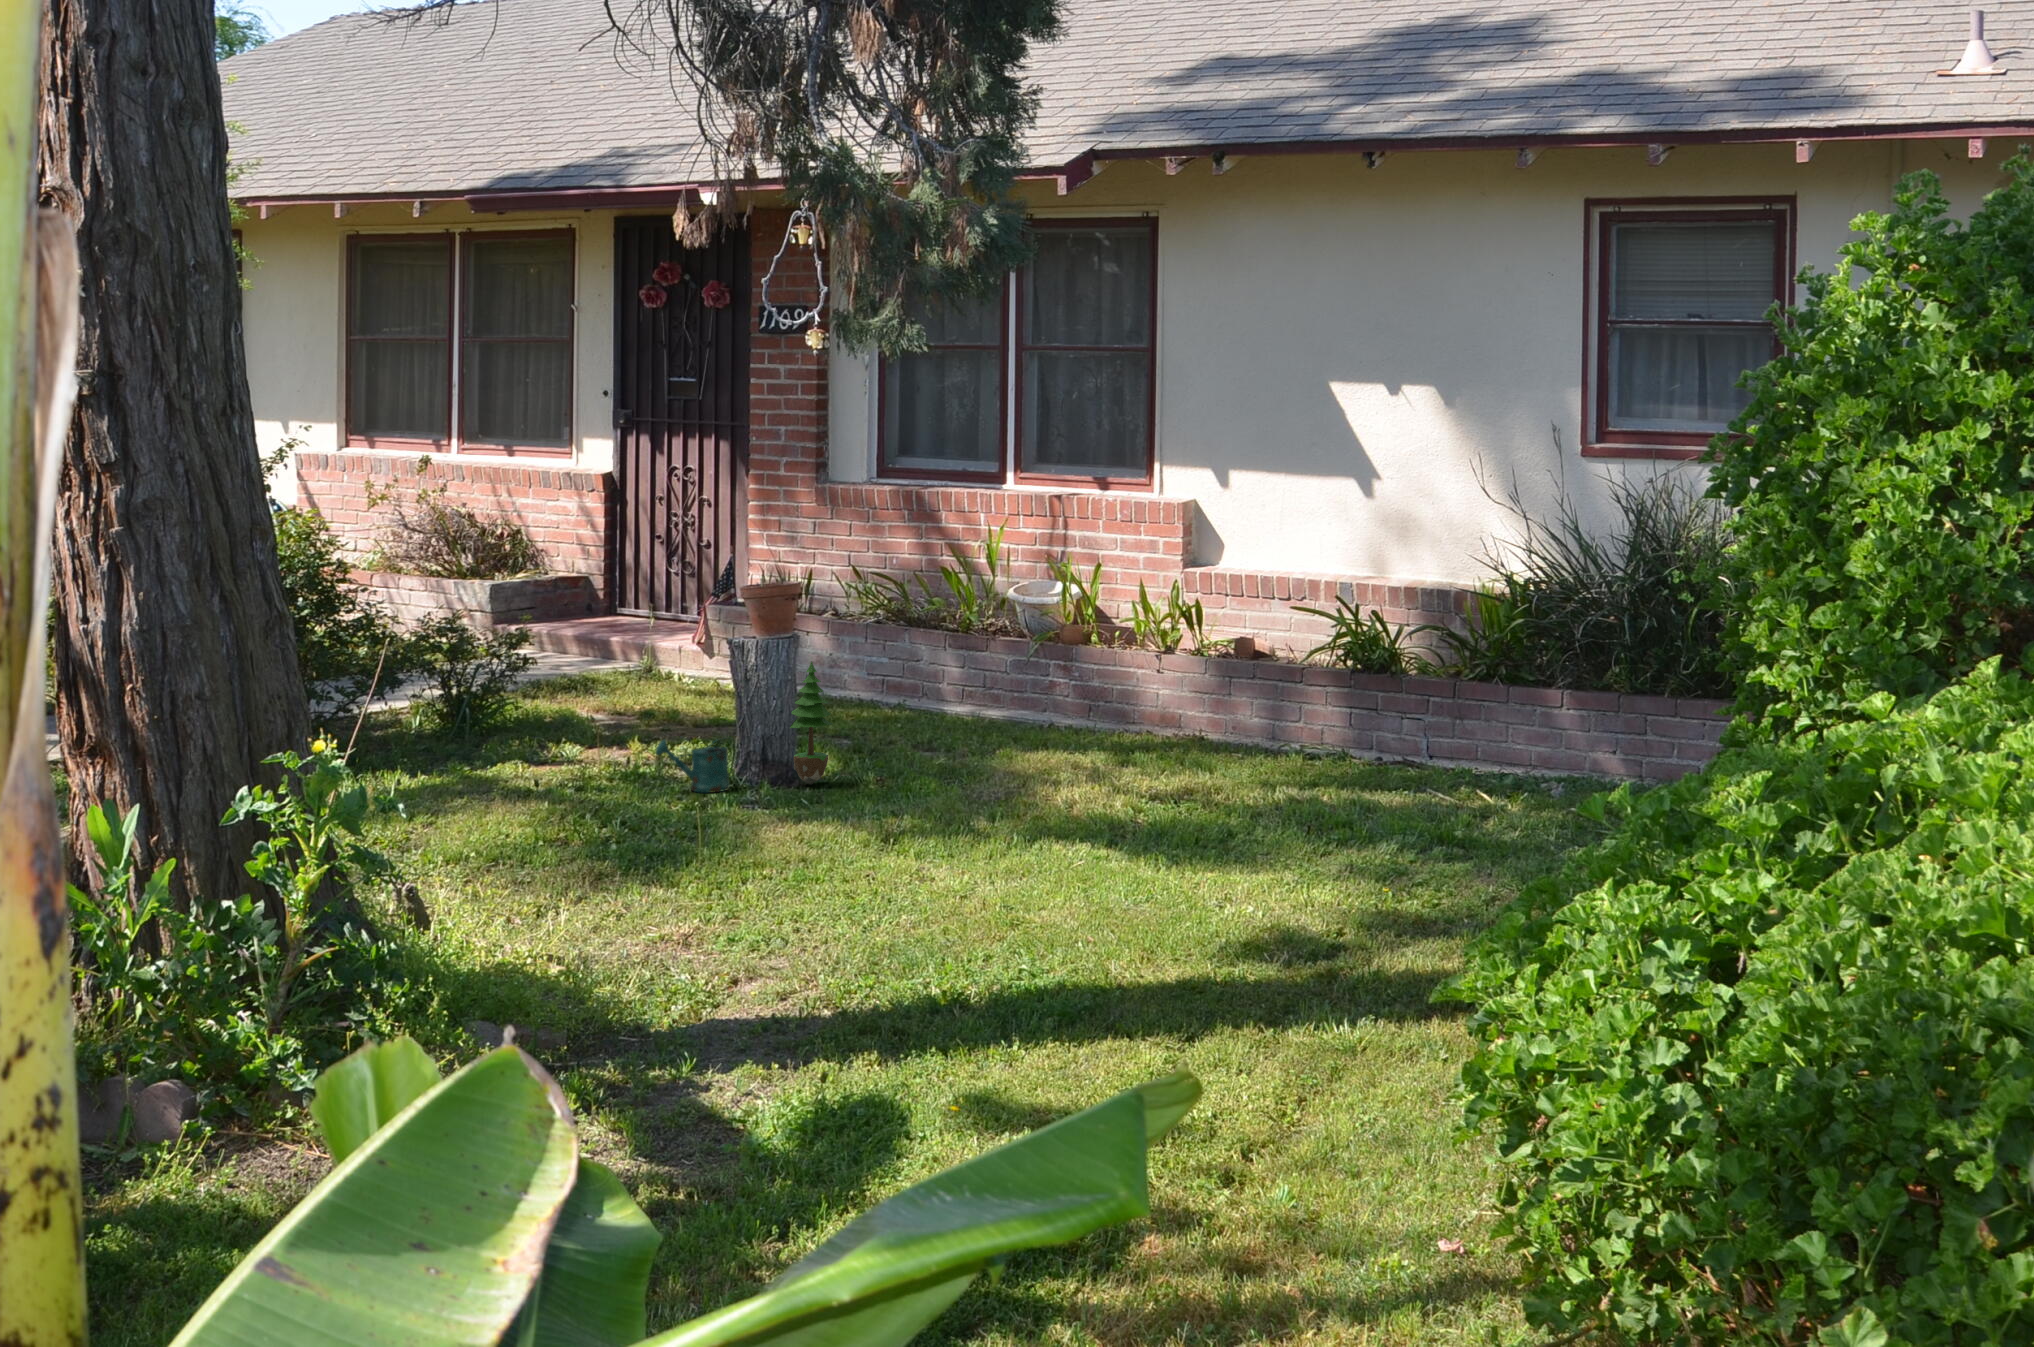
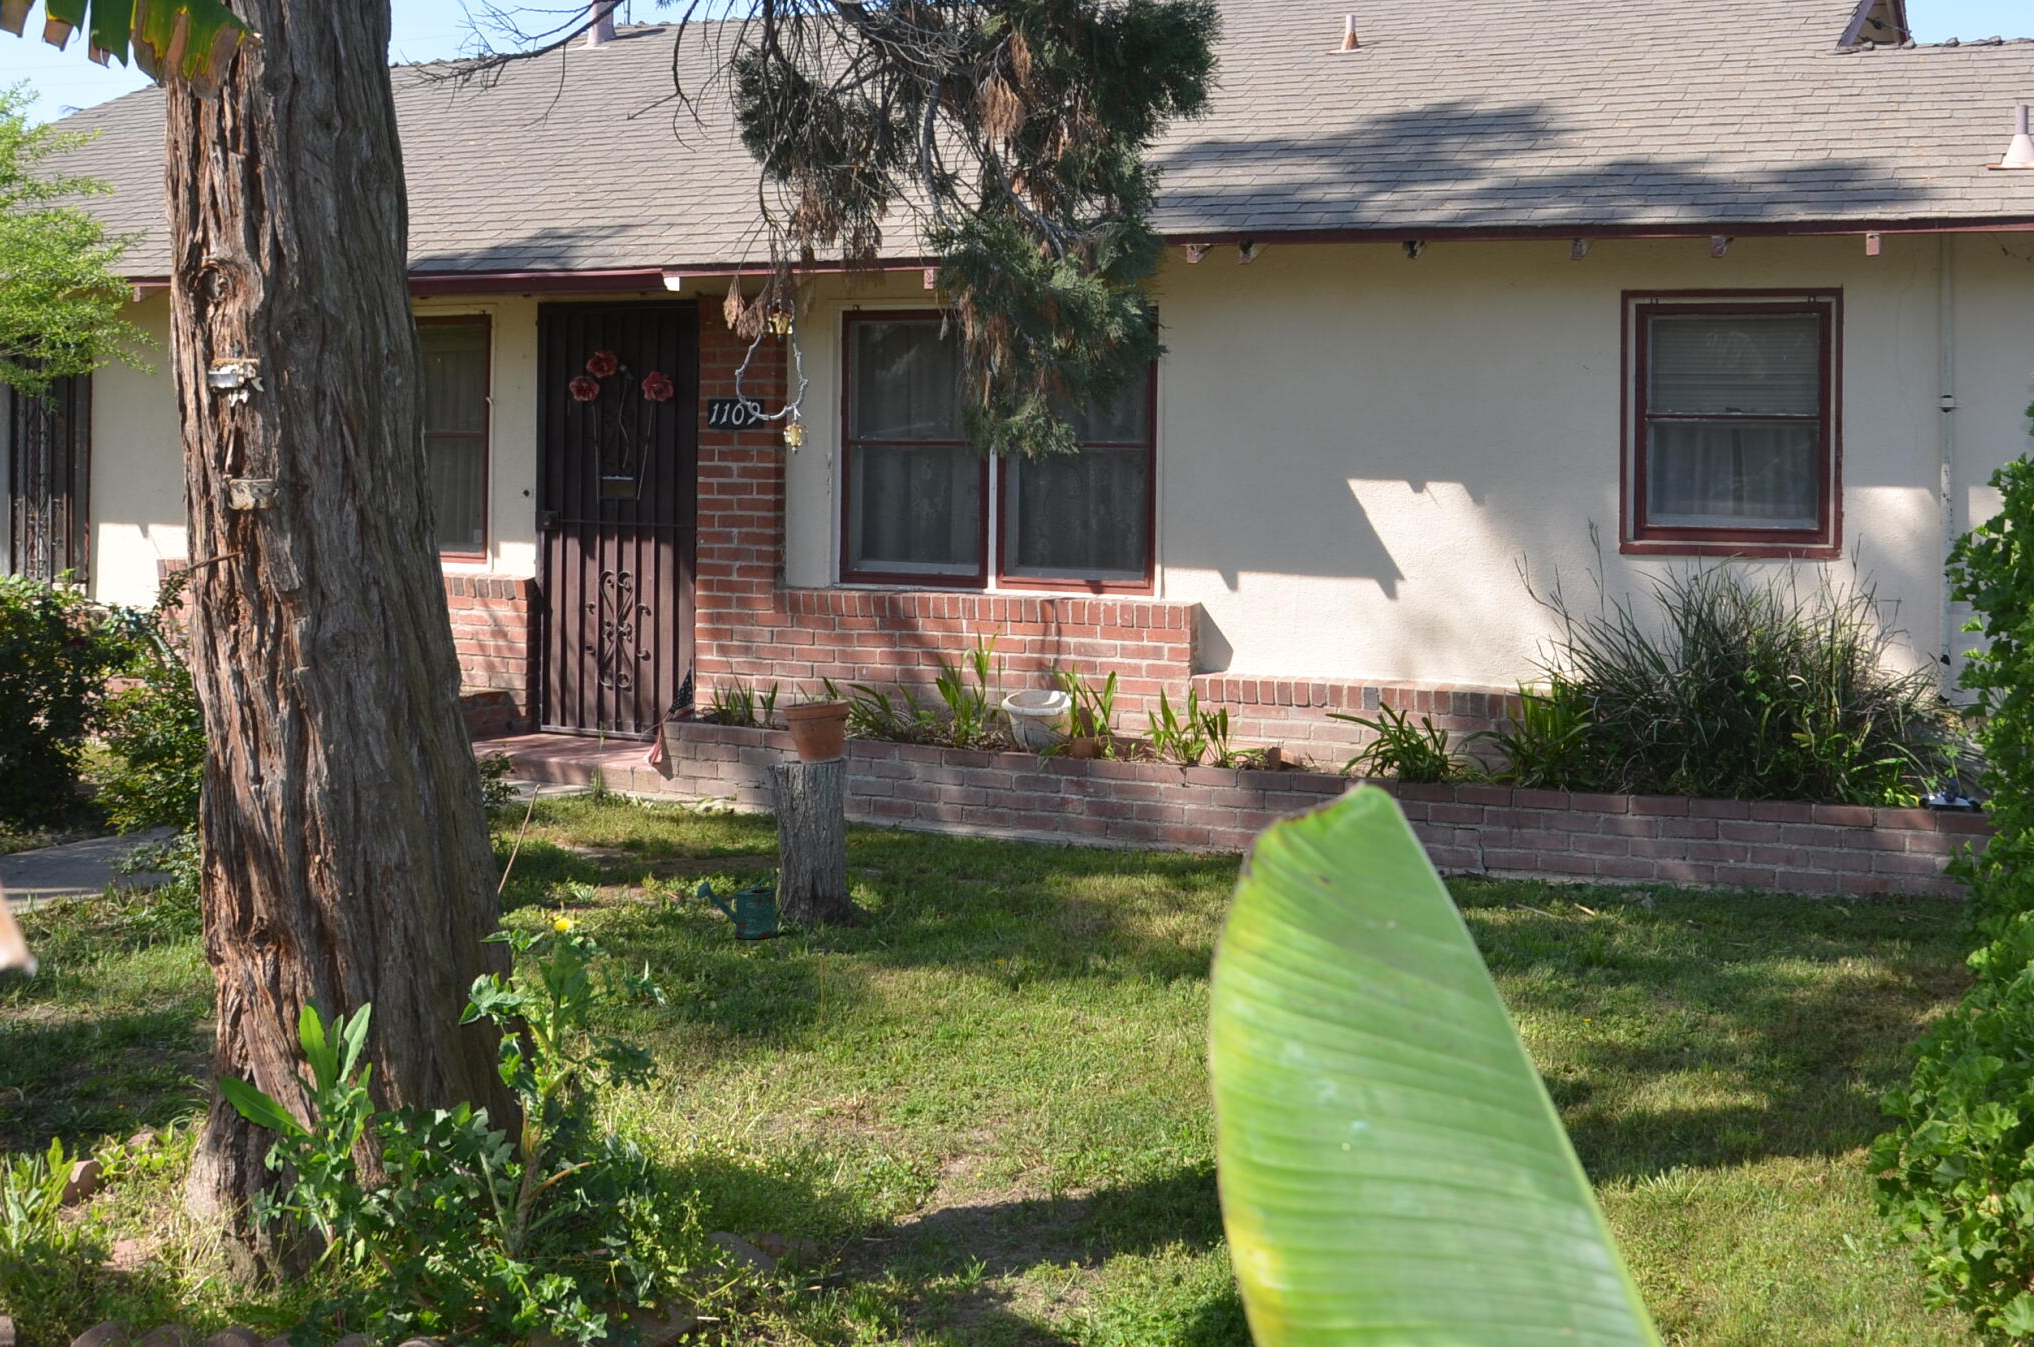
potted tree: present [790,662,832,785] -> none [842,788,891,926]

